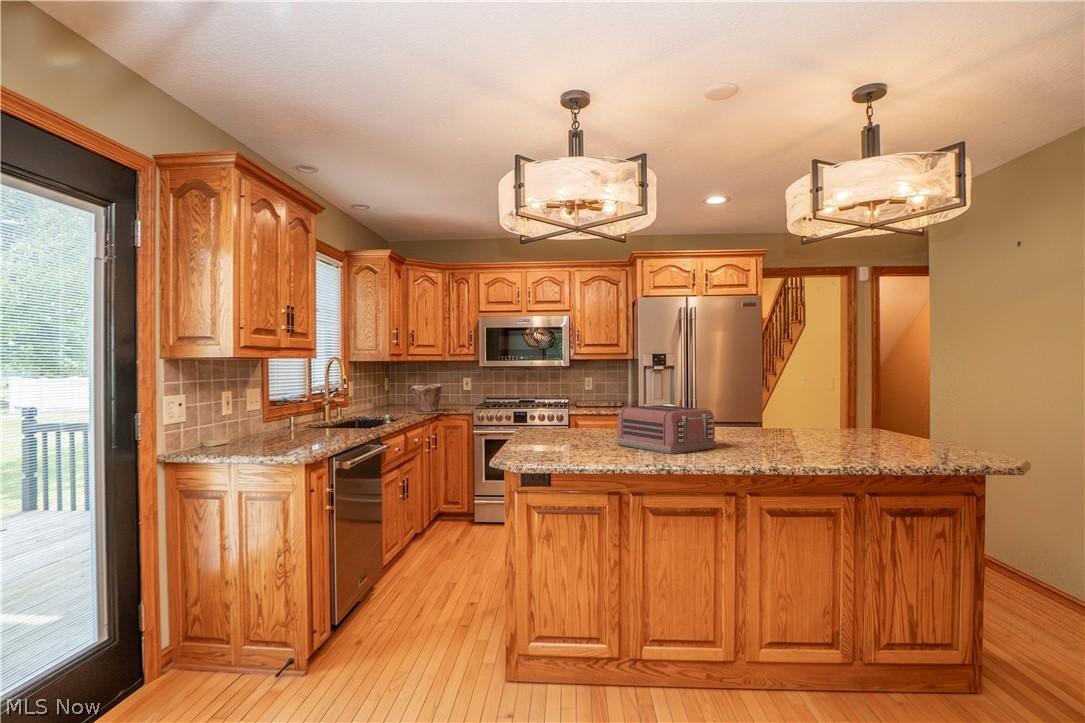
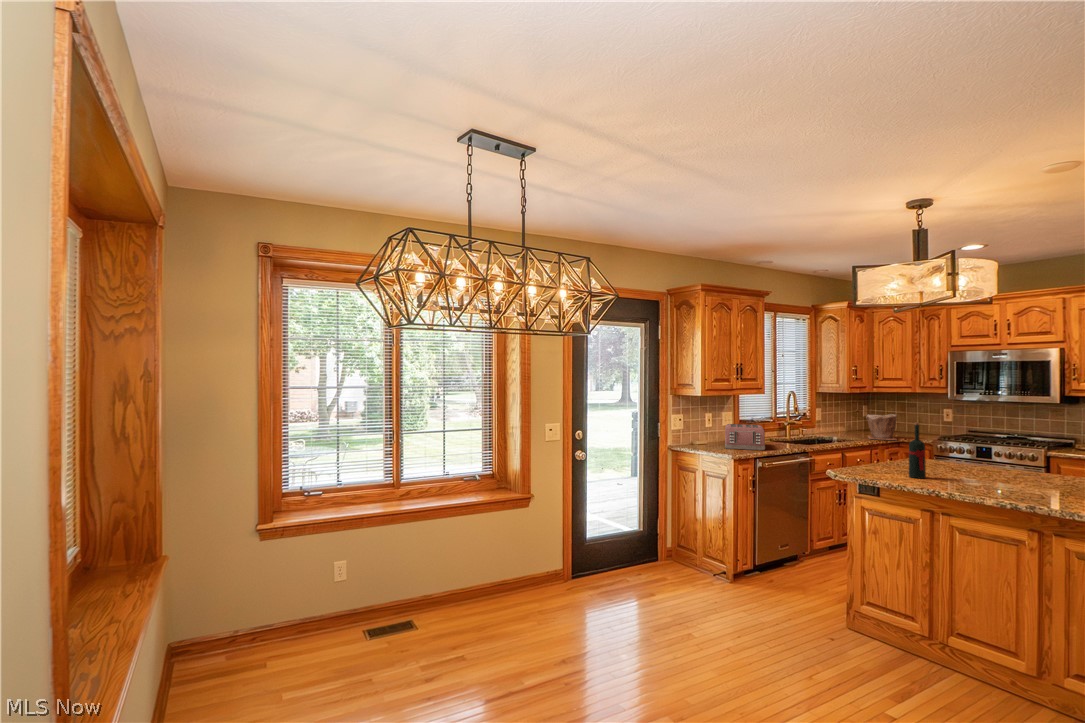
wine bottle: none [584,380,606,452] -> present [909,423,926,478]
toaster: present [616,405,715,454] -> present [725,424,765,450]

